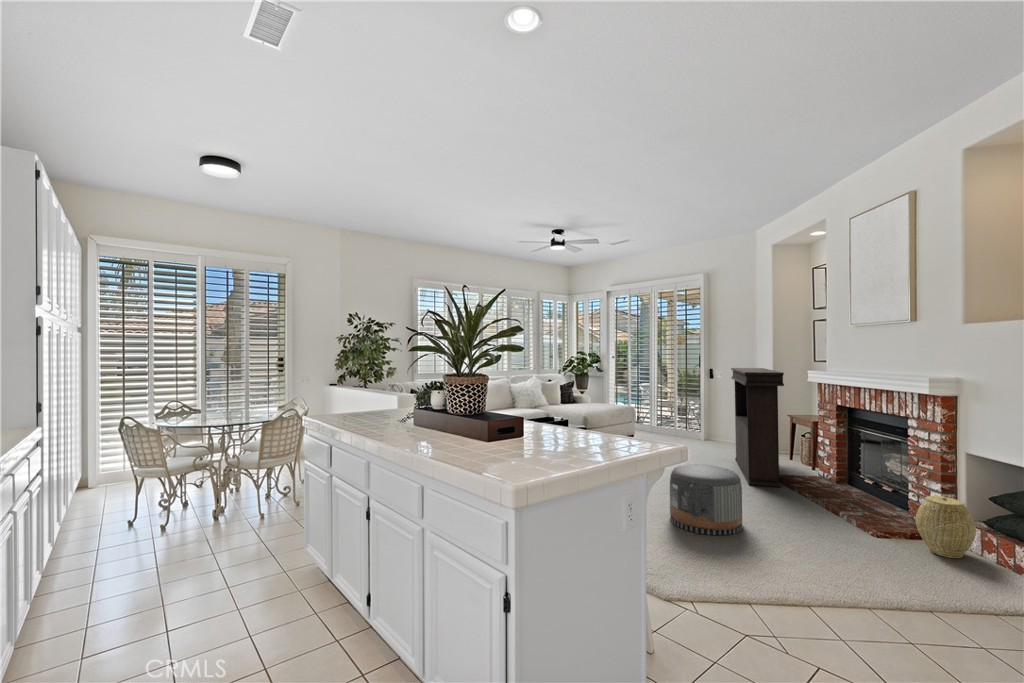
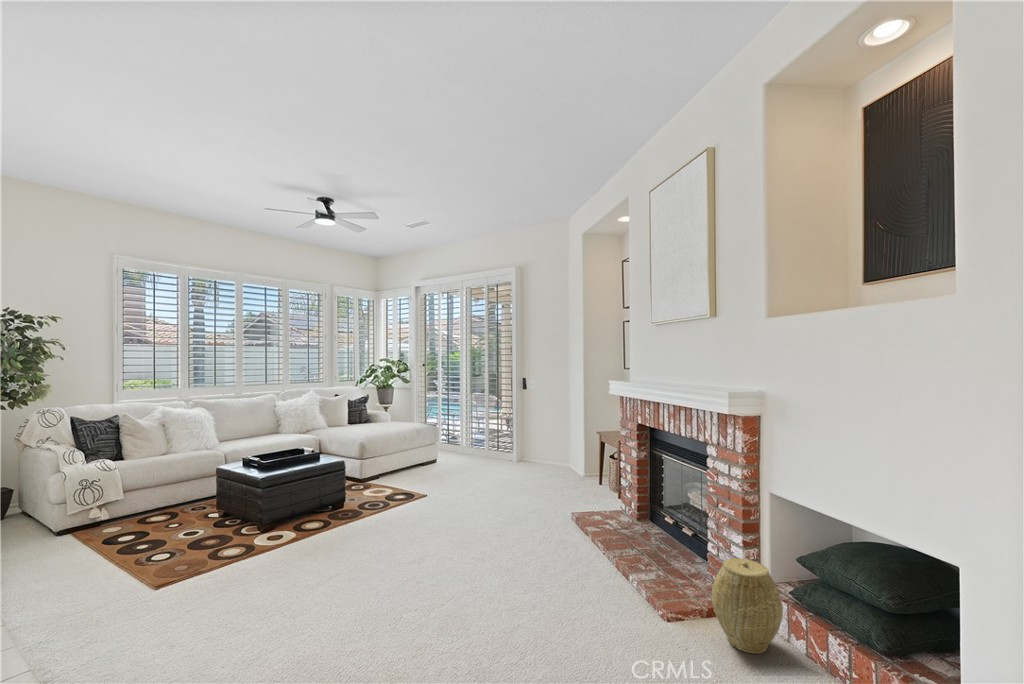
console table: present [731,368,784,487] -> none [531,378,576,532]
pouf: present [670,464,742,535] -> none [388,524,492,648]

